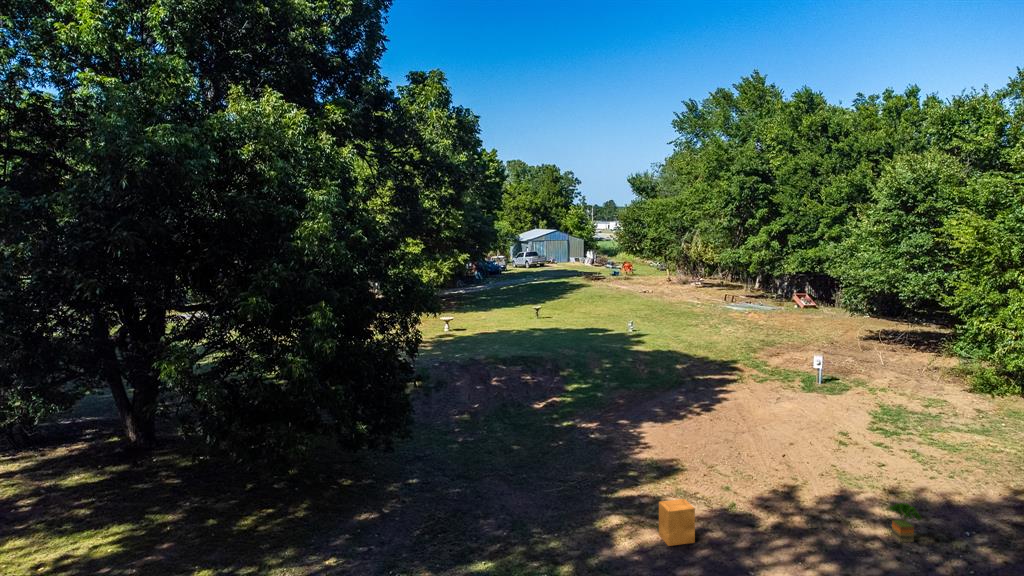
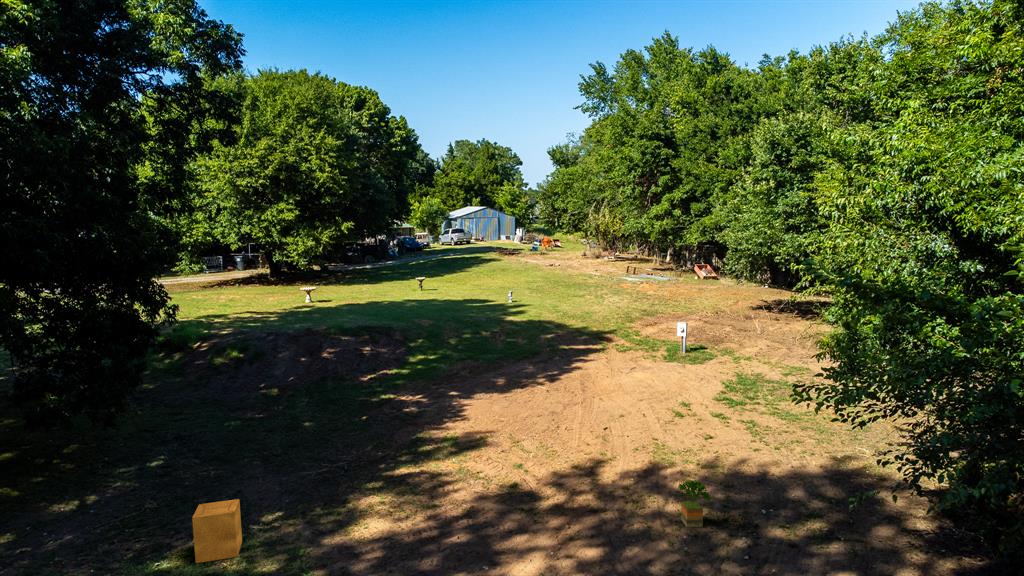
cardboard box: present [659,499,695,546] -> present [192,499,242,563]

